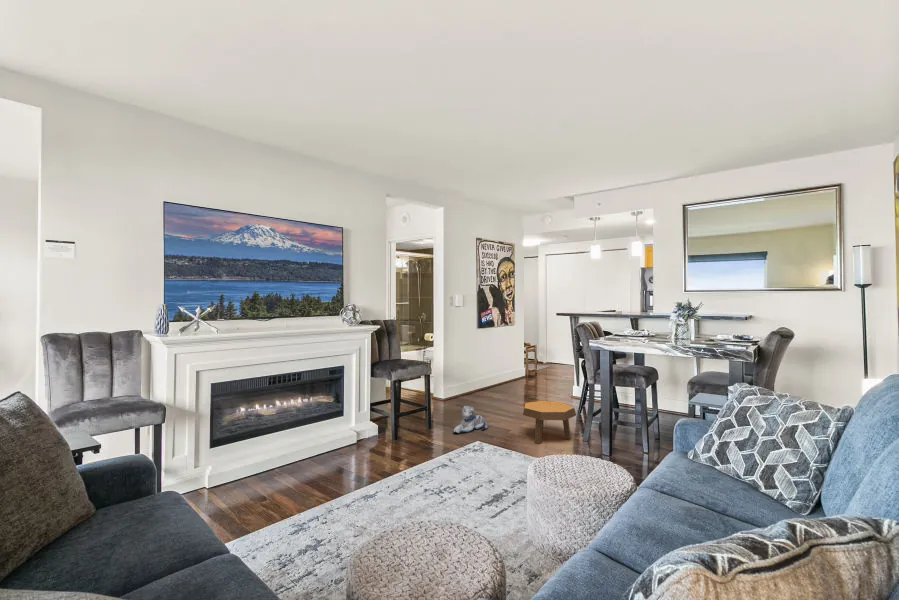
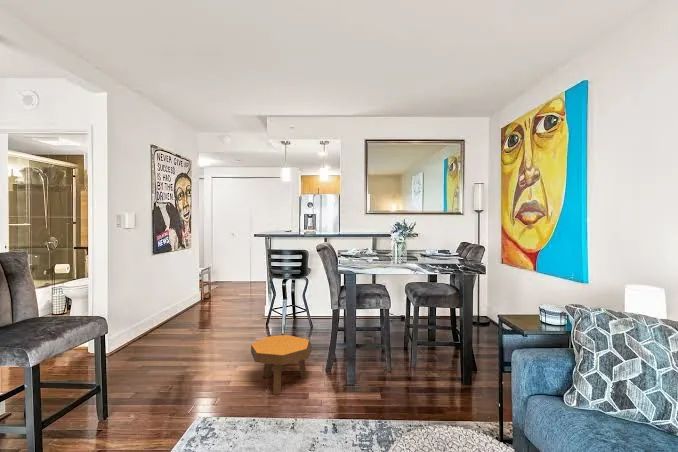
plush toy: present [454,405,488,433] -> none [153,364,200,410]

